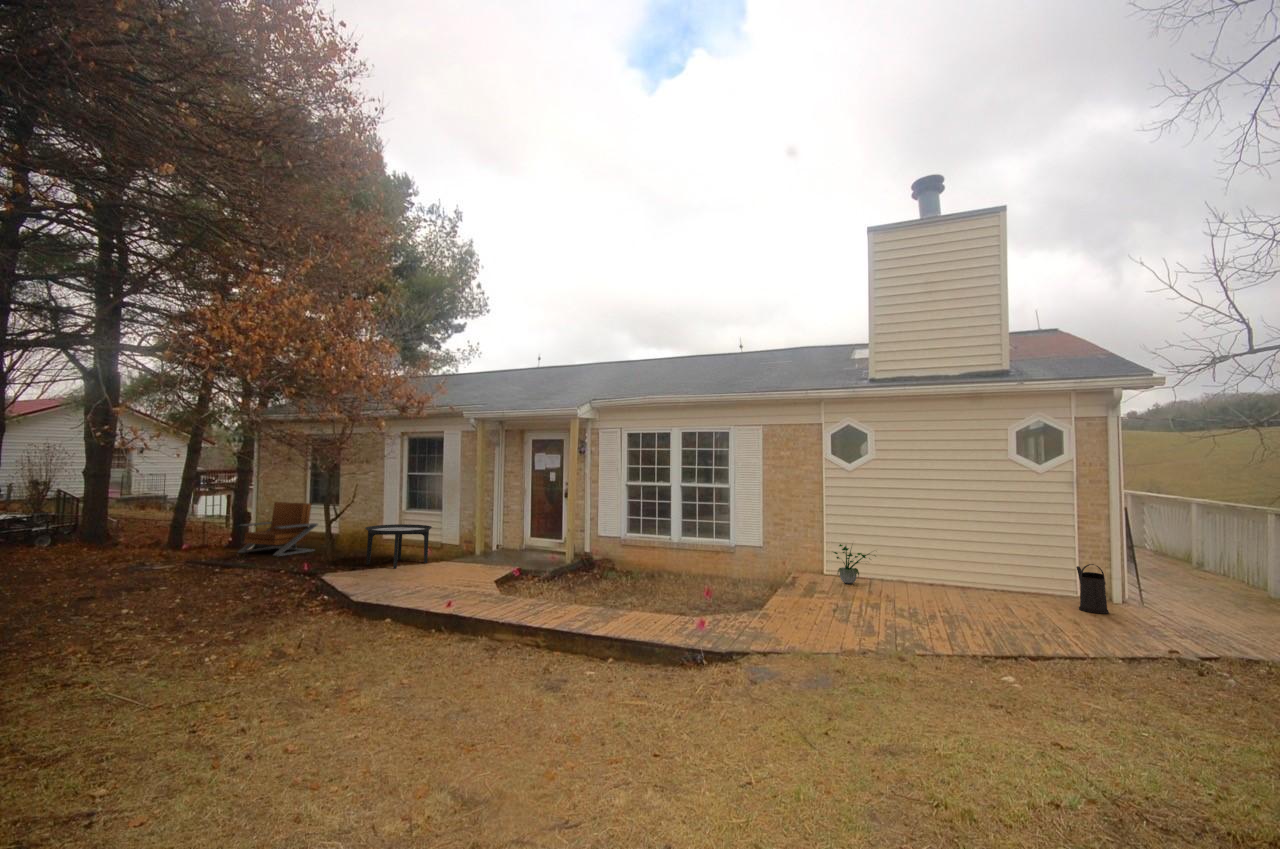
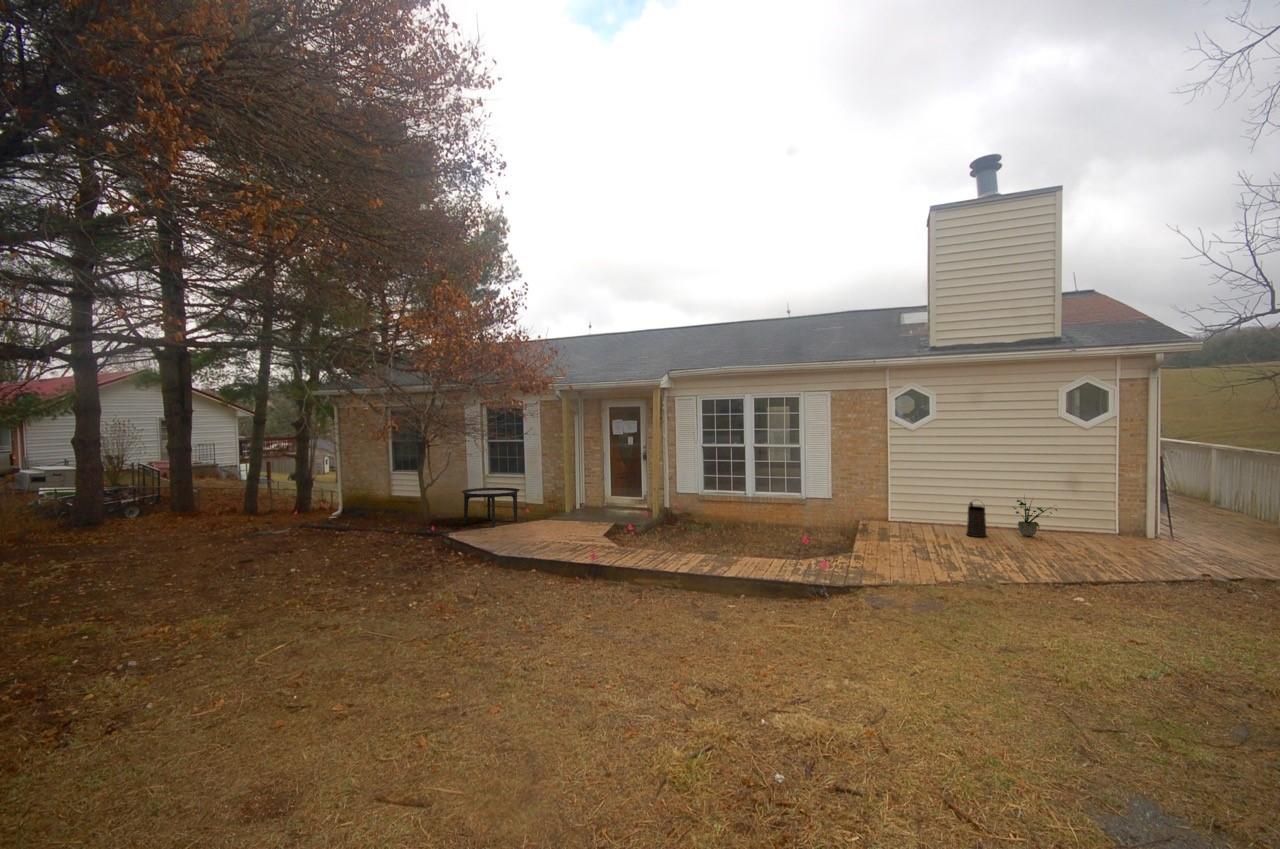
lounge chair: present [238,502,318,556] -> none [335,470,404,520]
potted plant: present [834,544,875,584] -> present [1013,500,1057,536]
watering can: present [1076,564,1109,613] -> present [966,502,987,537]

